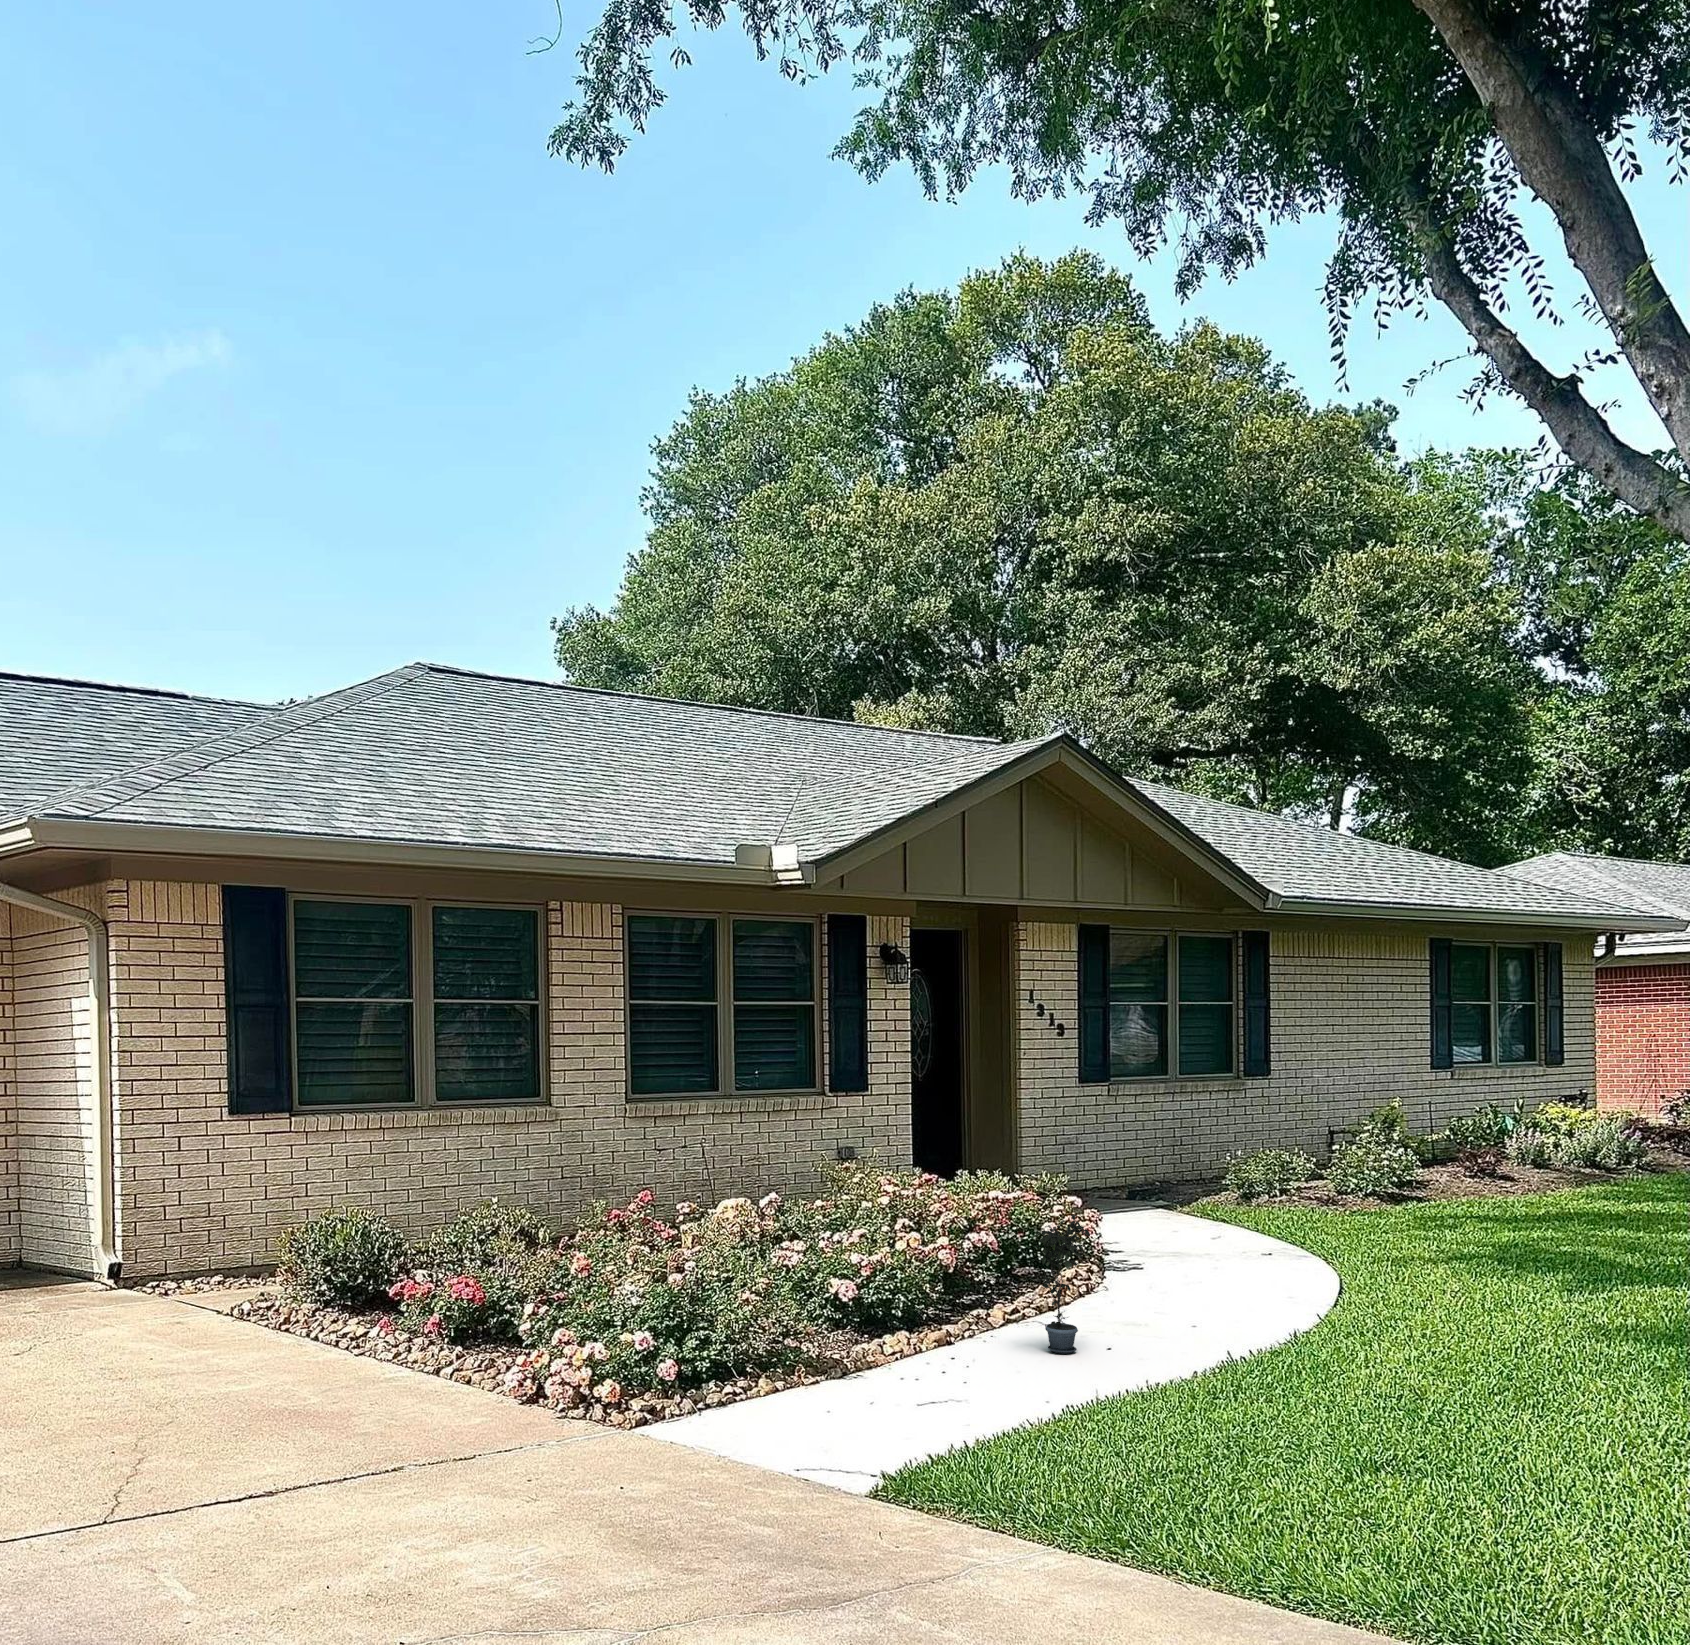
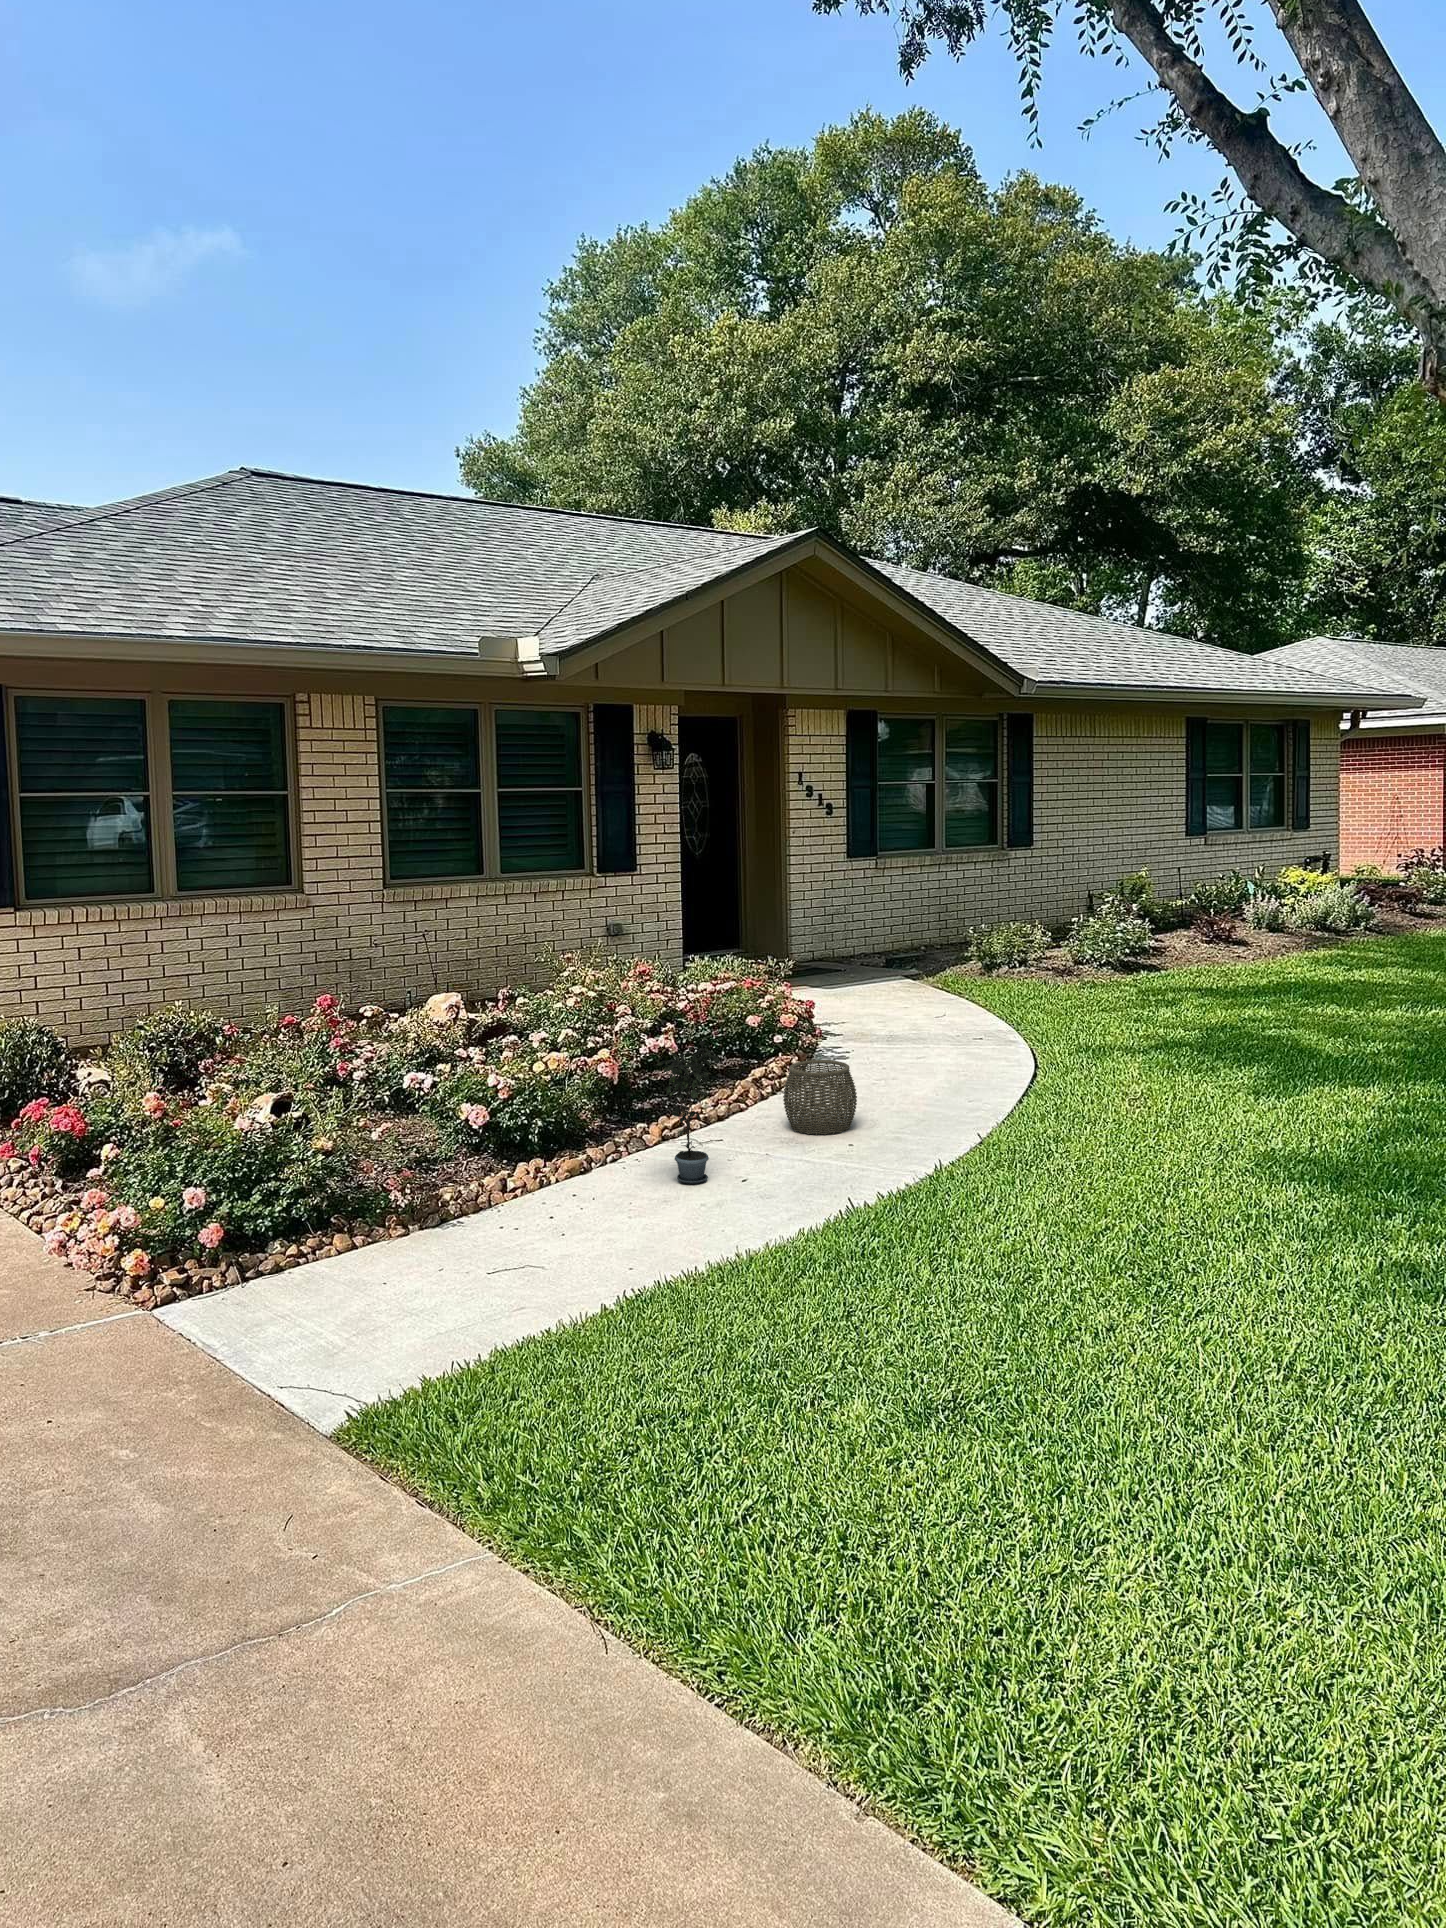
woven basket: none [1121,1252,1195,1324] -> present [783,1060,857,1135]

